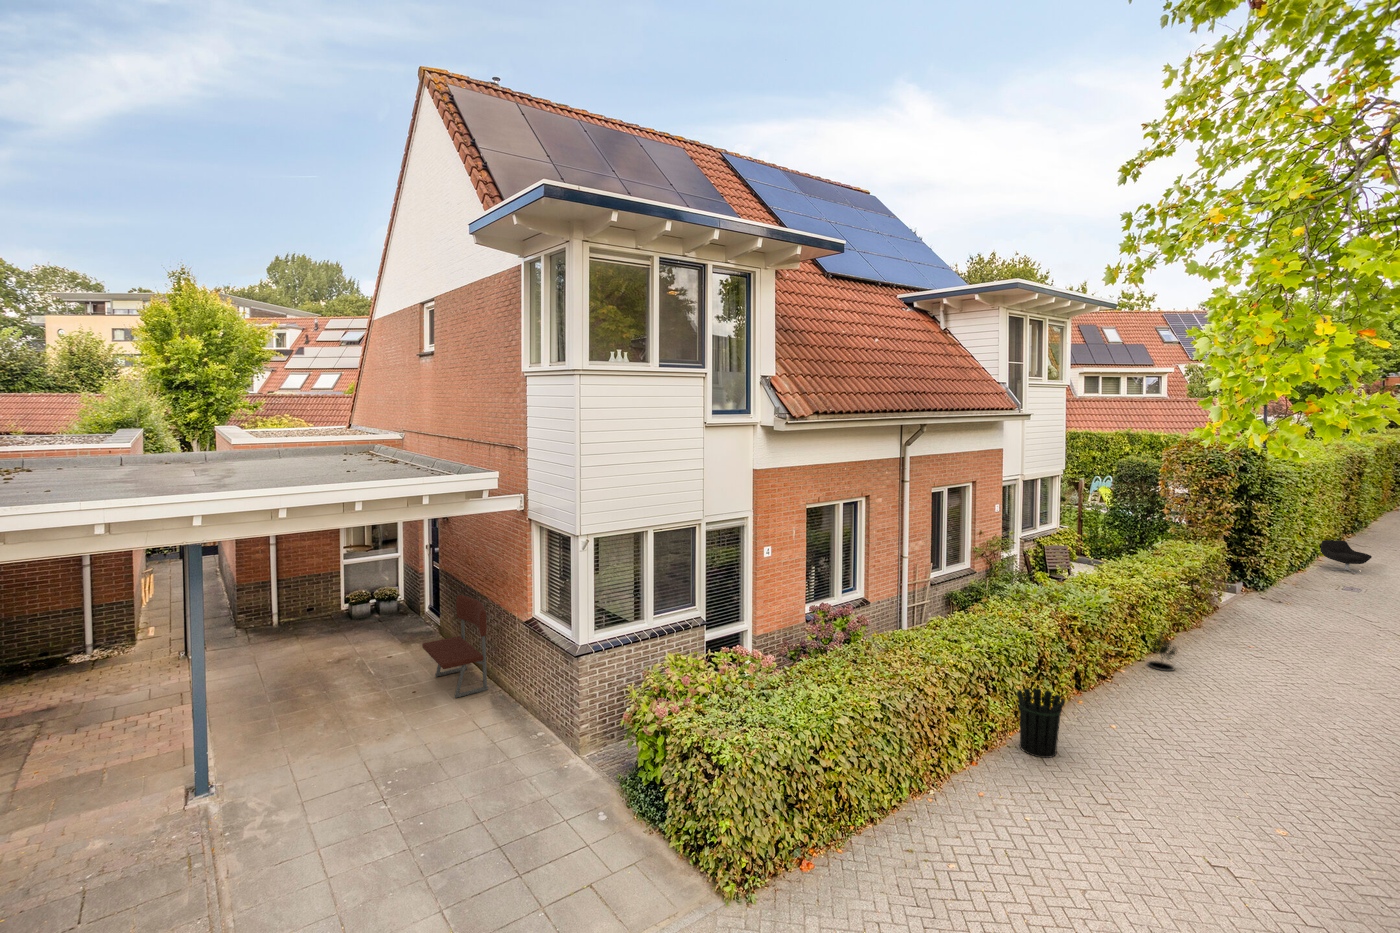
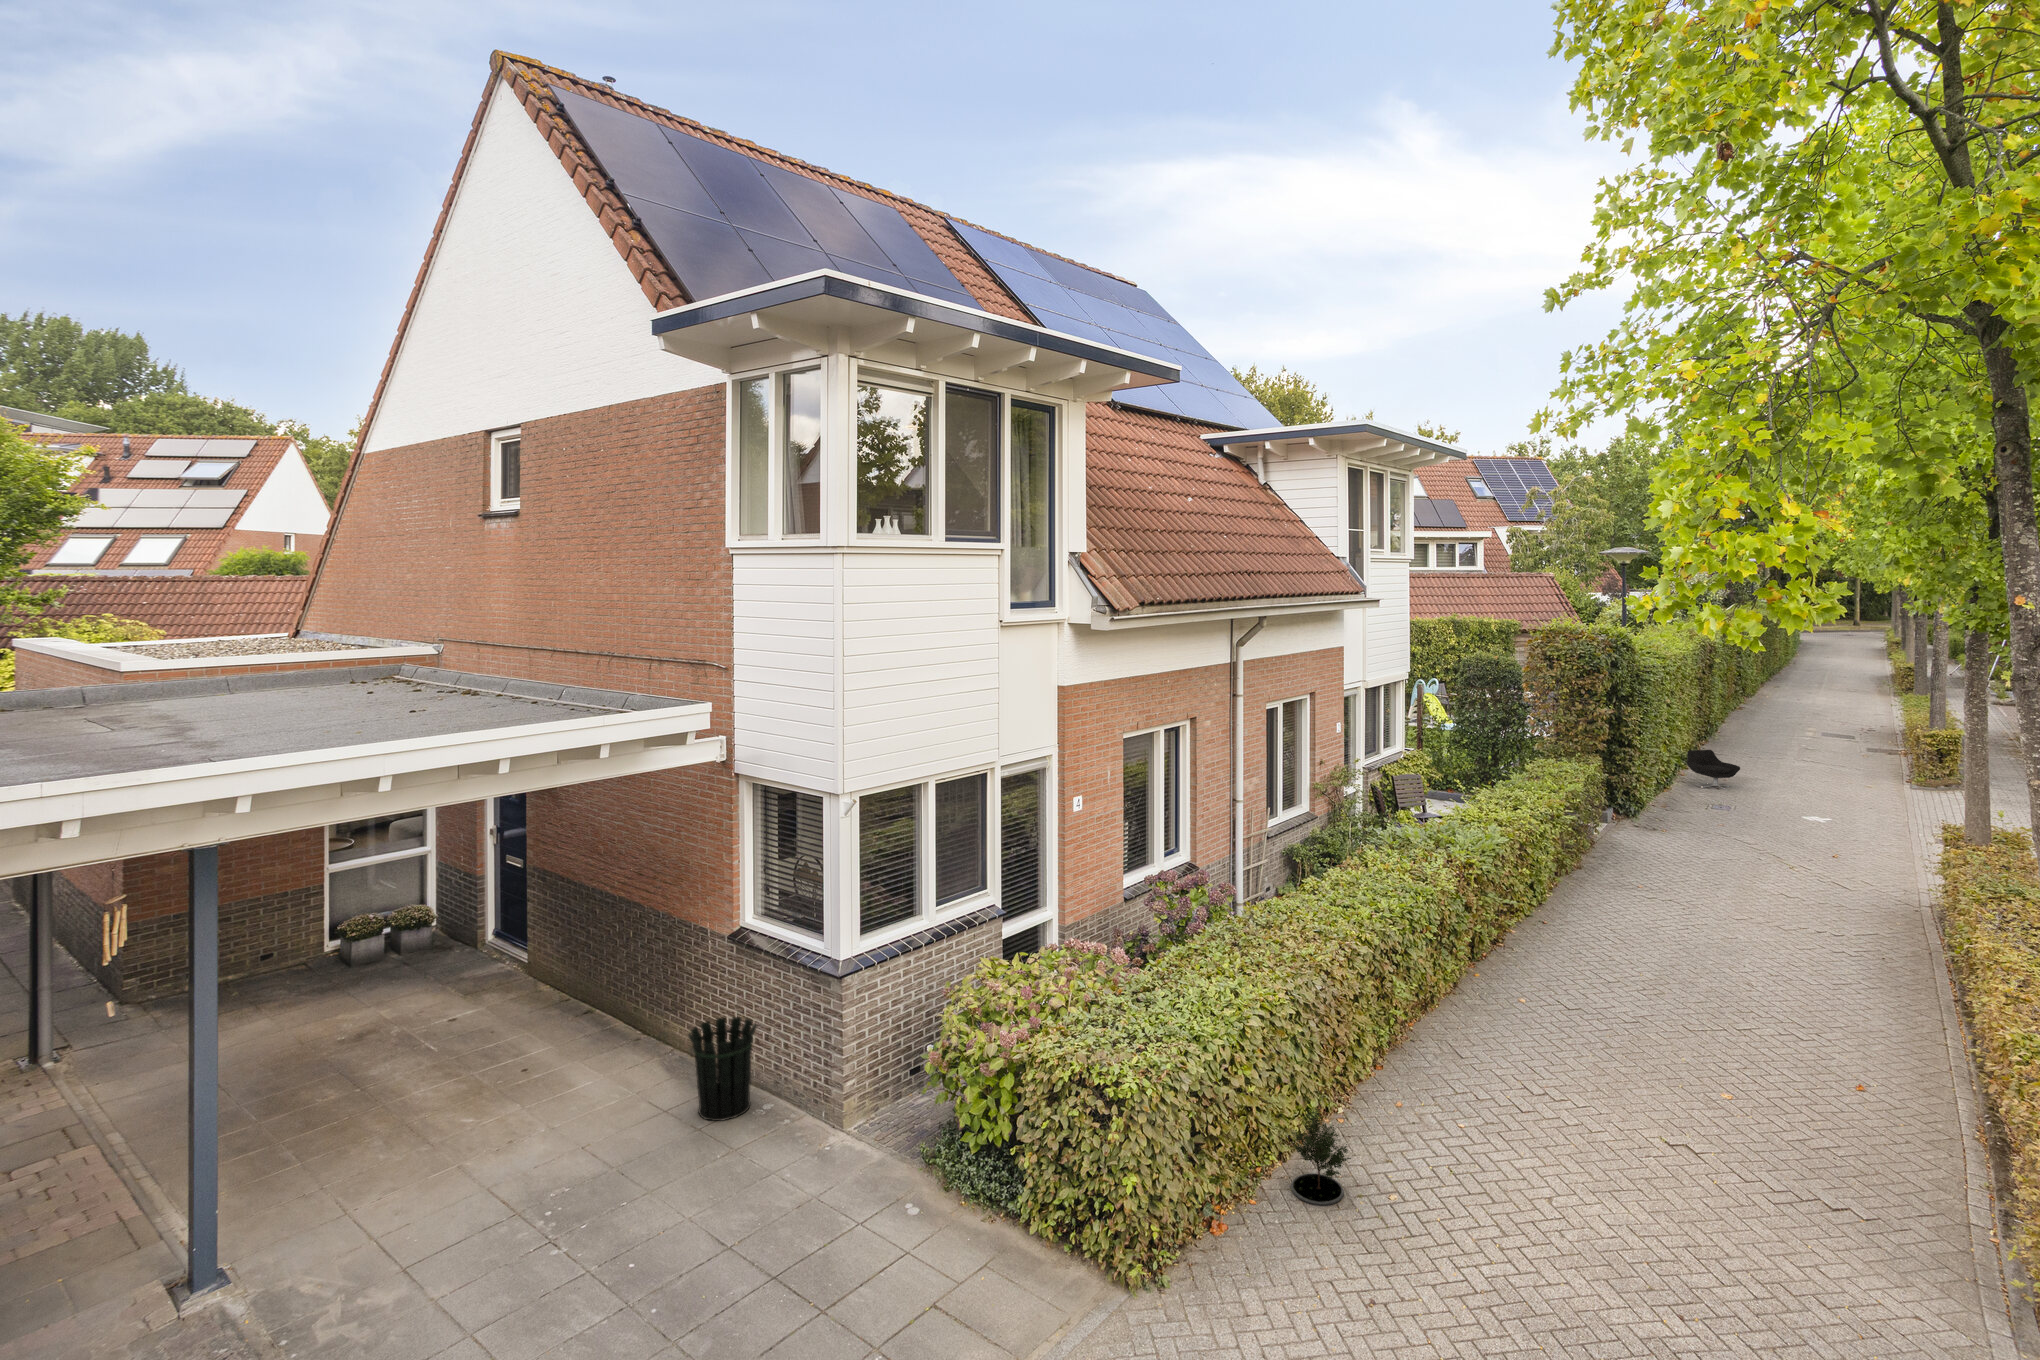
bench: present [422,595,488,698] -> none [519,903,644,1071]
potted tree: present [1147,631,1177,671] -> present [1291,1107,1351,1205]
waste bin: present [1017,688,1065,758] -> present [689,1017,757,1121]

